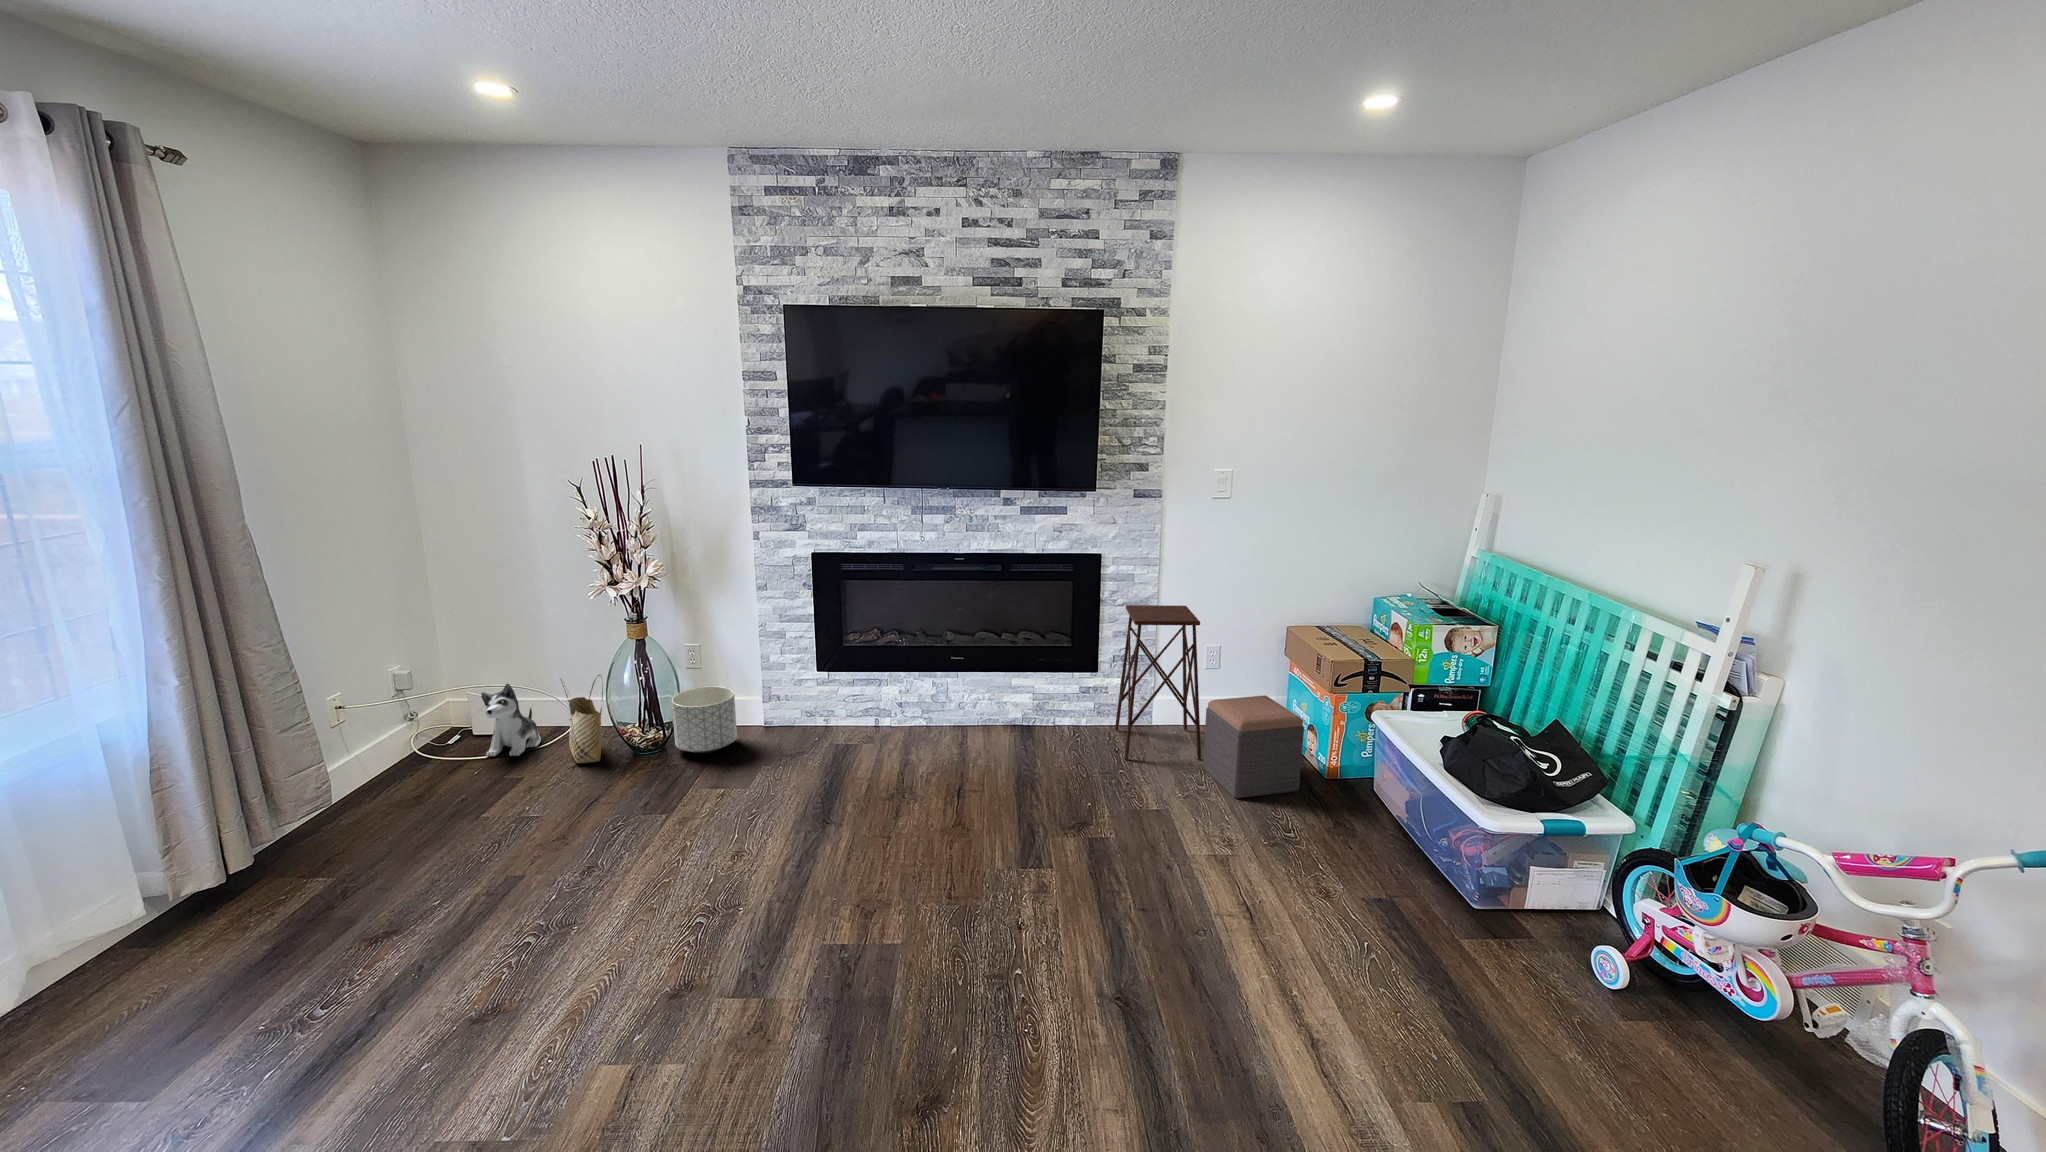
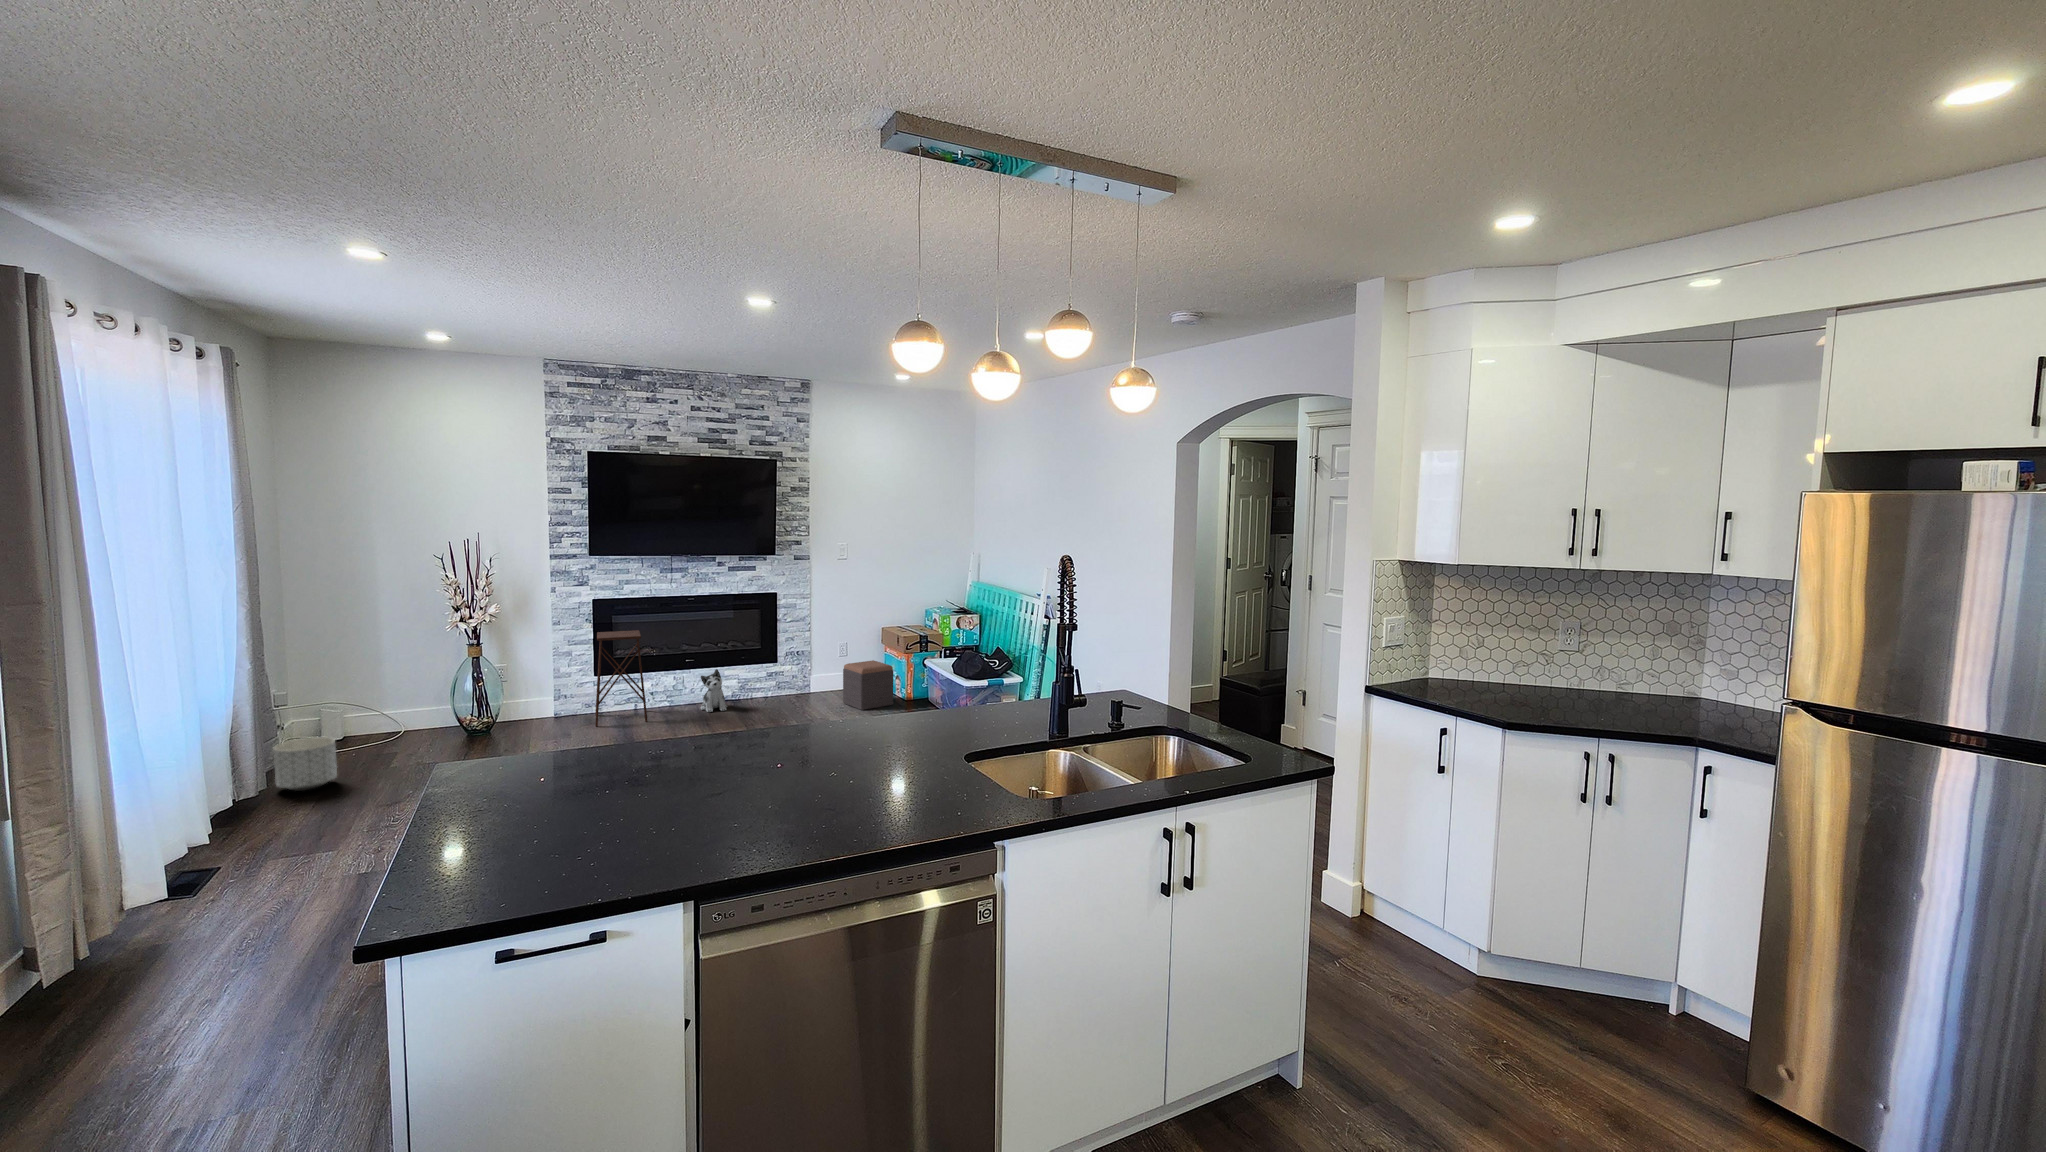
side table: present [1115,605,1201,760] -> present [595,630,648,727]
woven basket: present [560,675,603,763] -> none [416,685,451,743]
plush toy: present [481,684,541,756] -> present [701,669,727,712]
planter: present [672,686,737,753] -> present [274,737,337,791]

